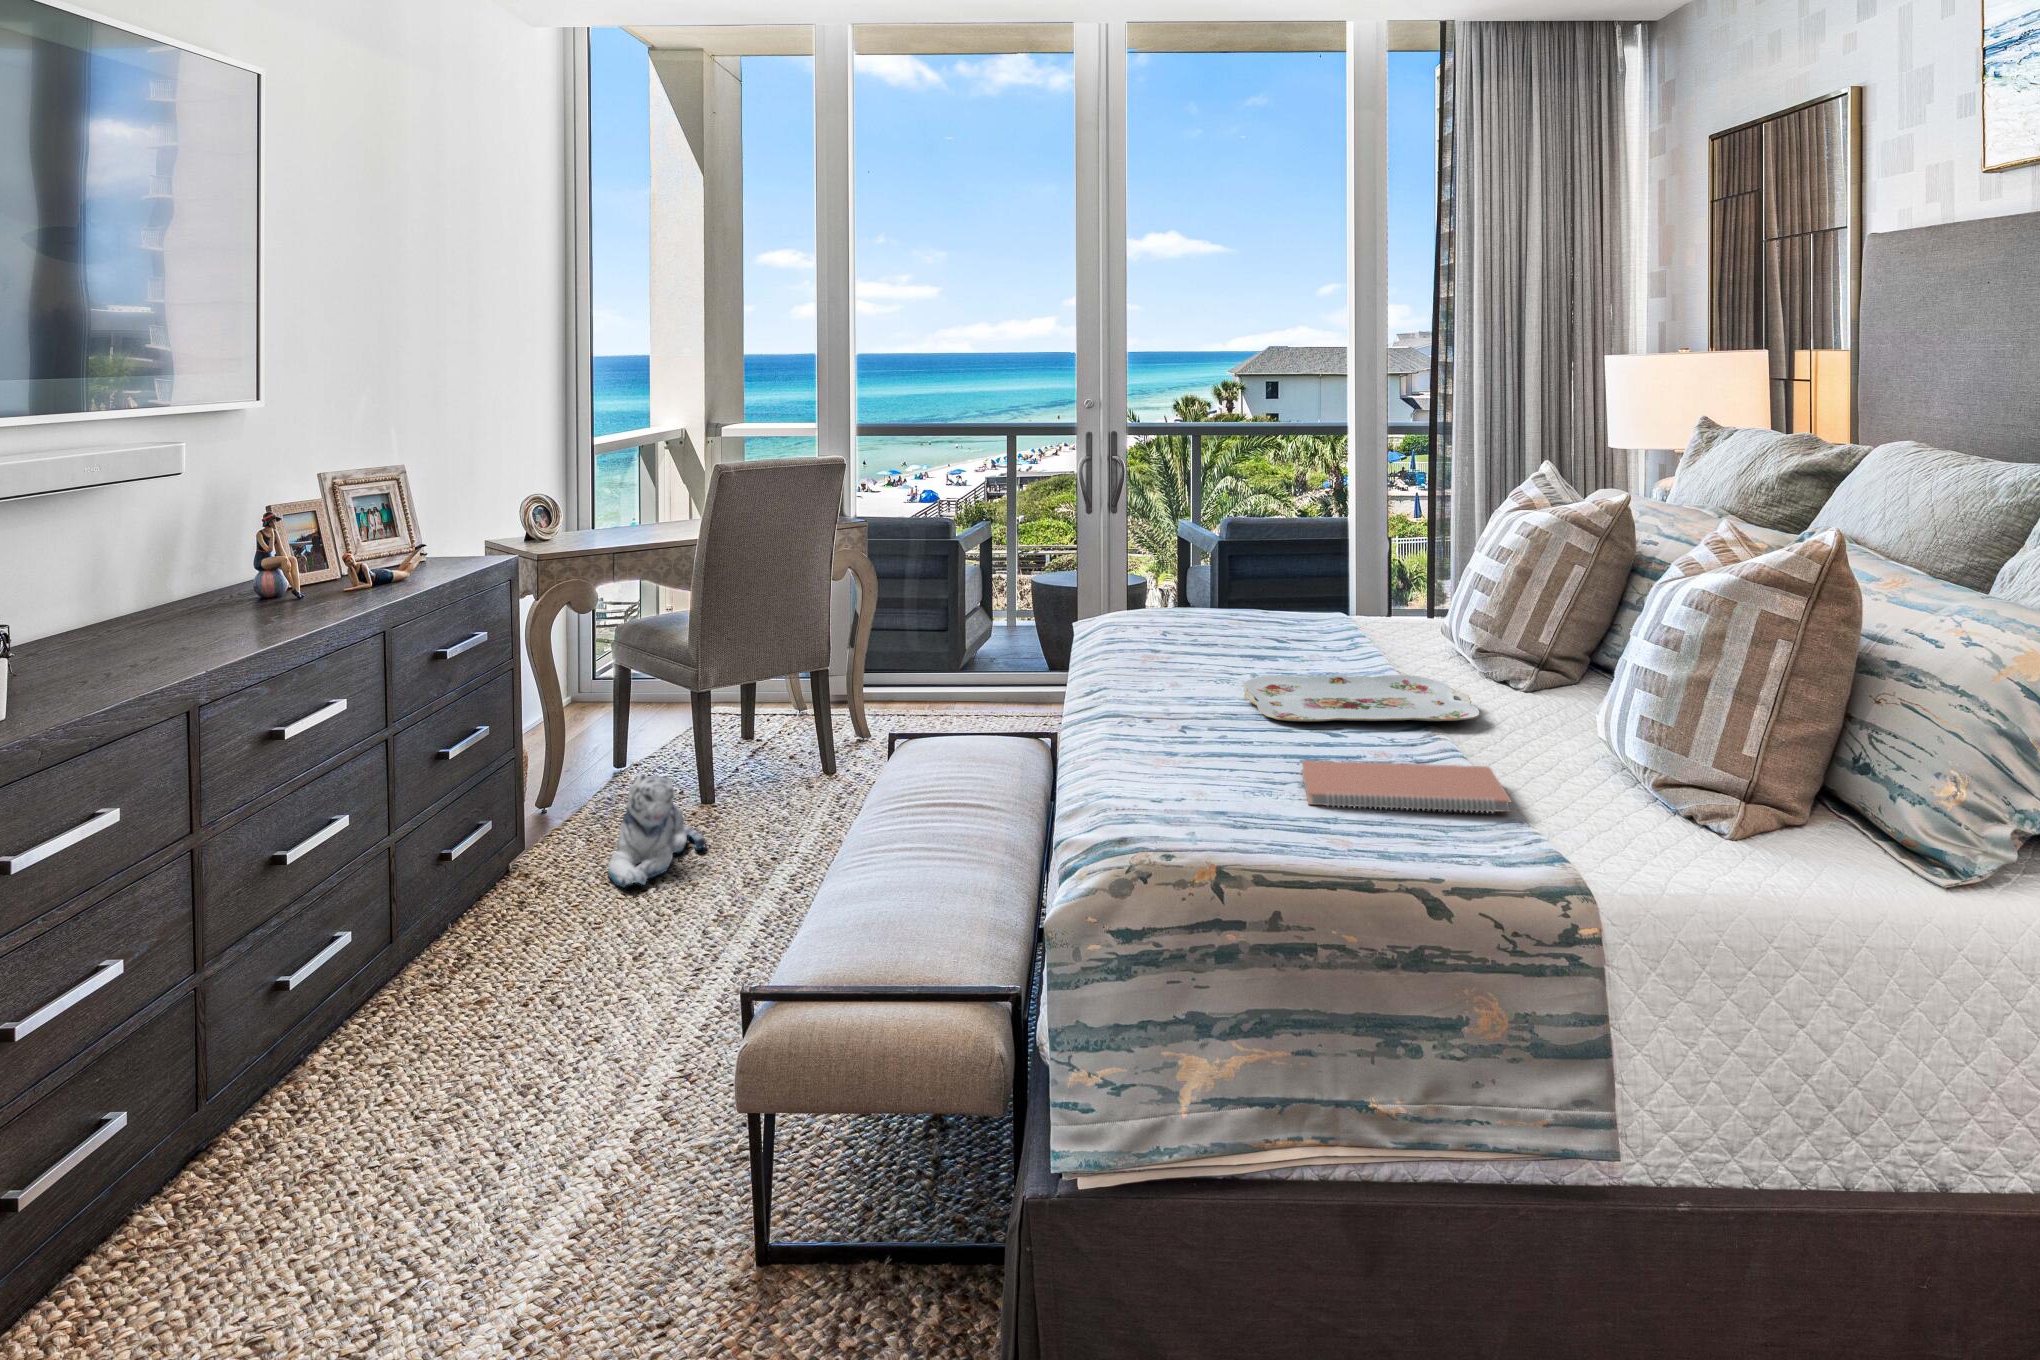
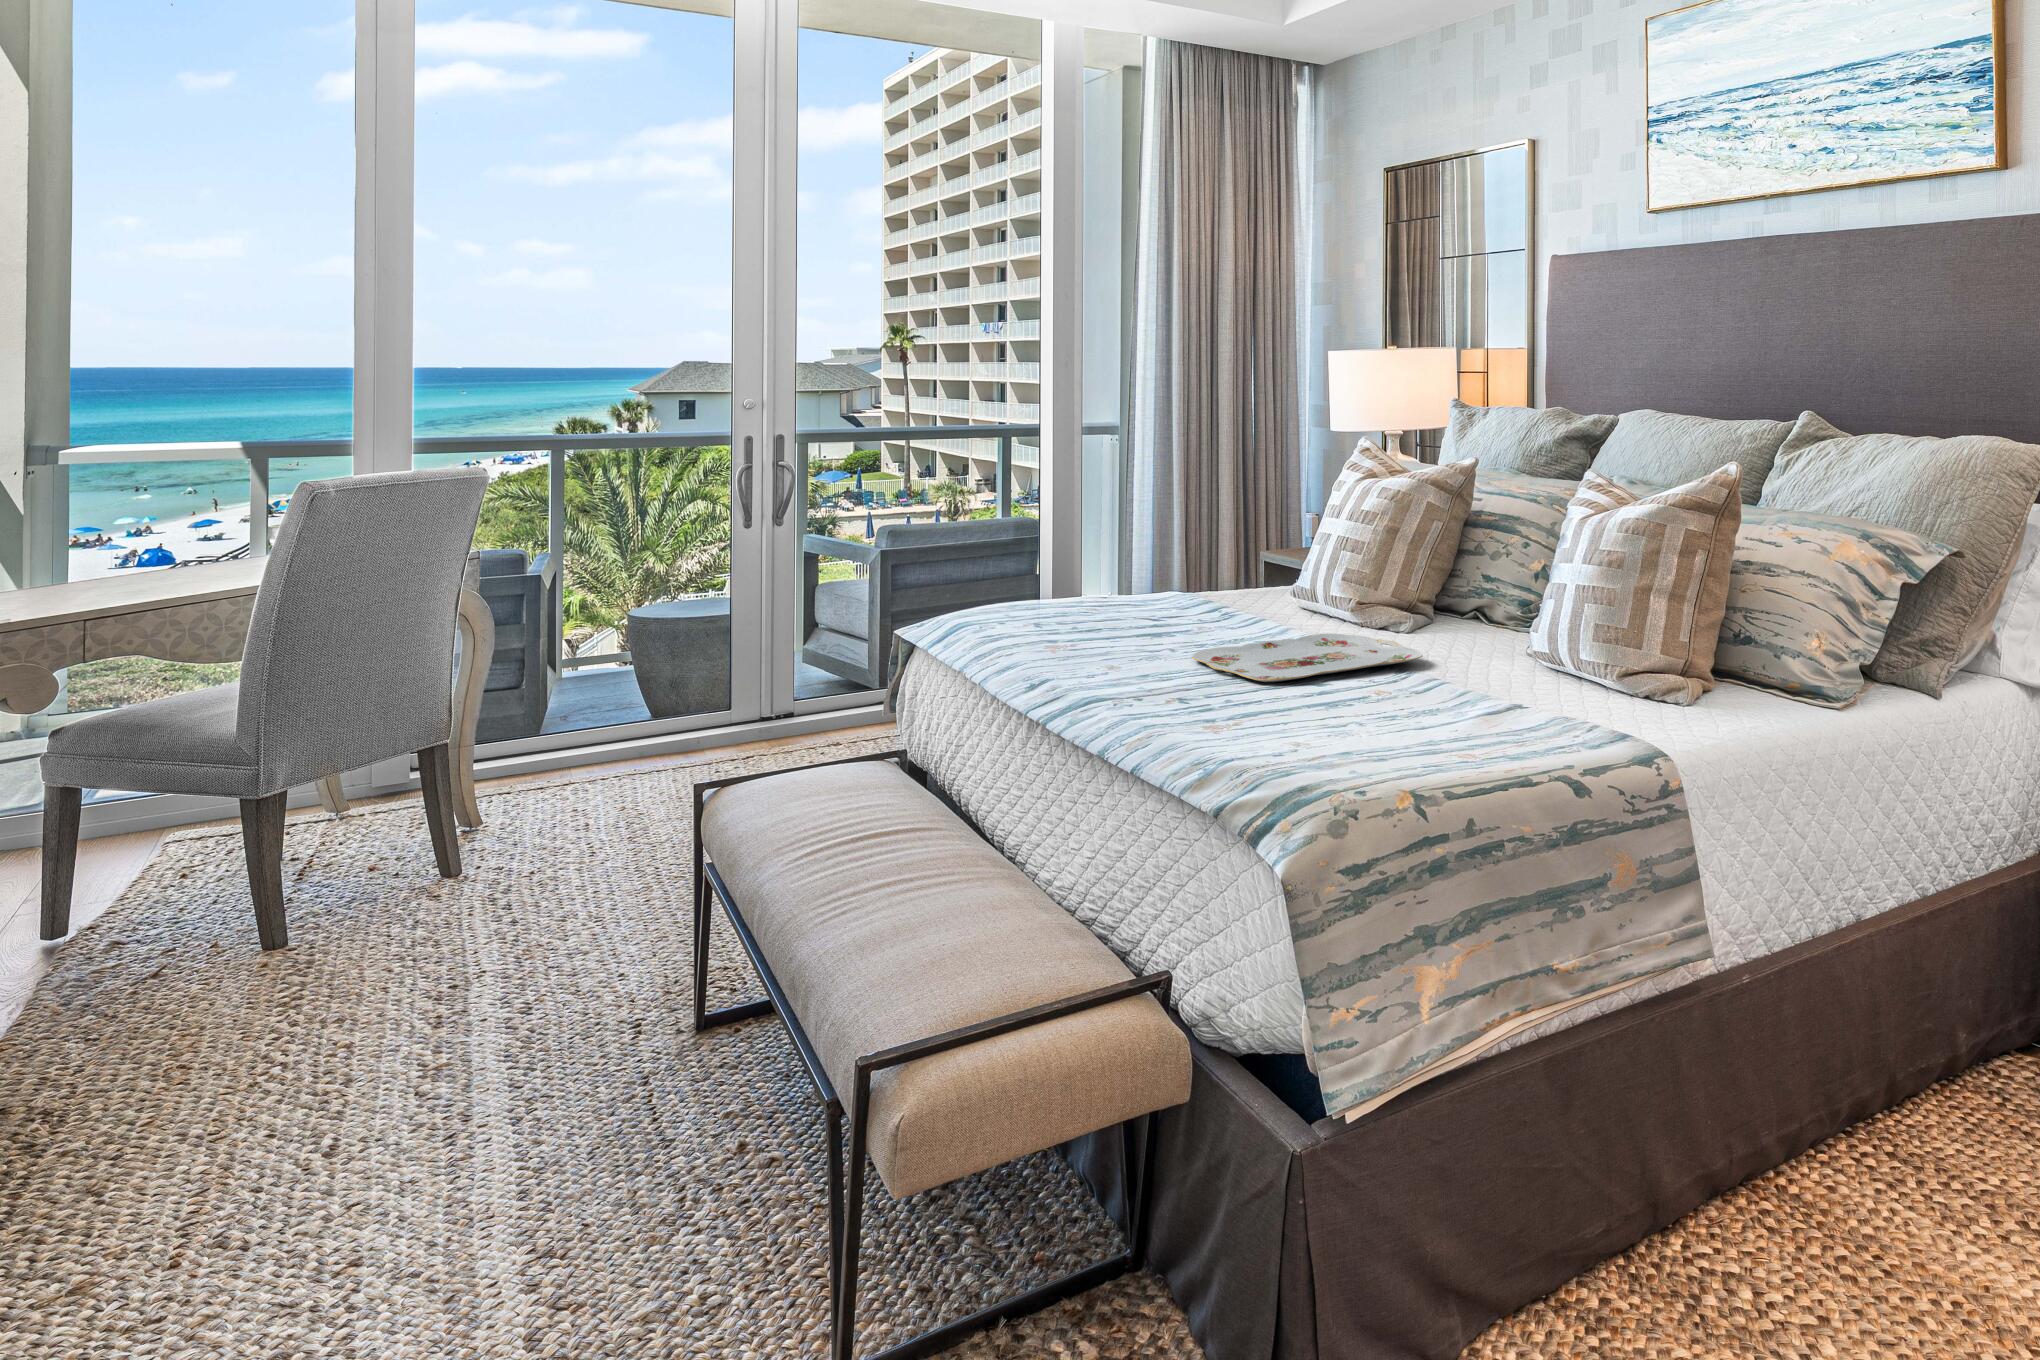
notebook: present [1302,761,1511,813] -> none [1348,686,1546,738]
plush toy: present [608,775,706,888] -> none [169,917,335,1084]

